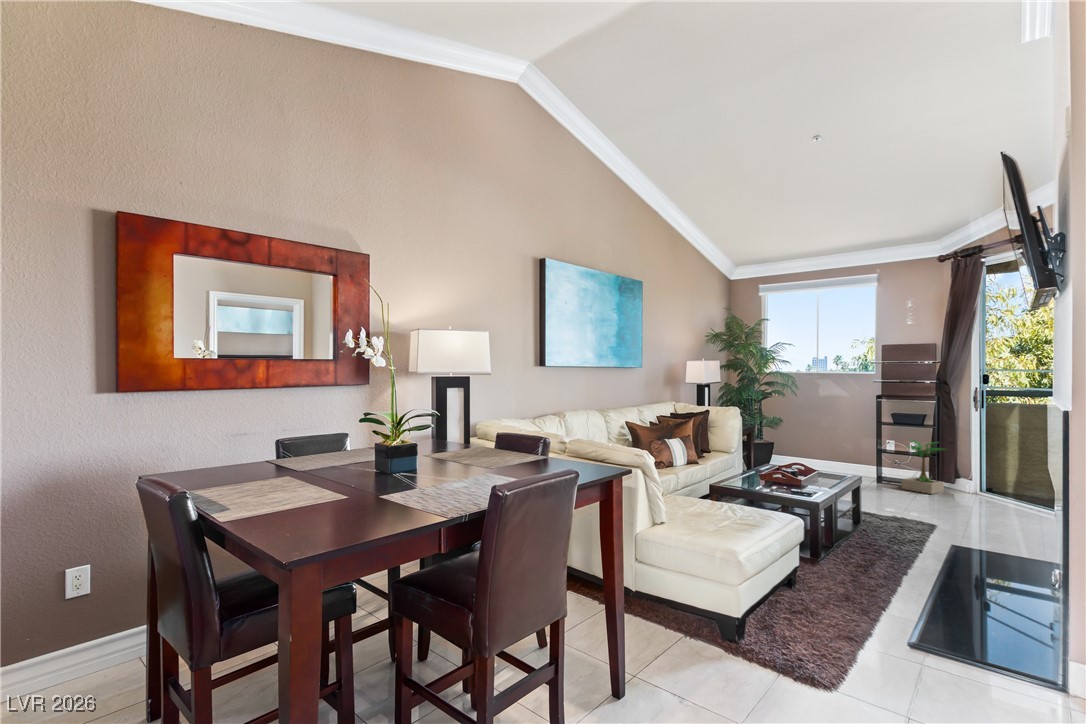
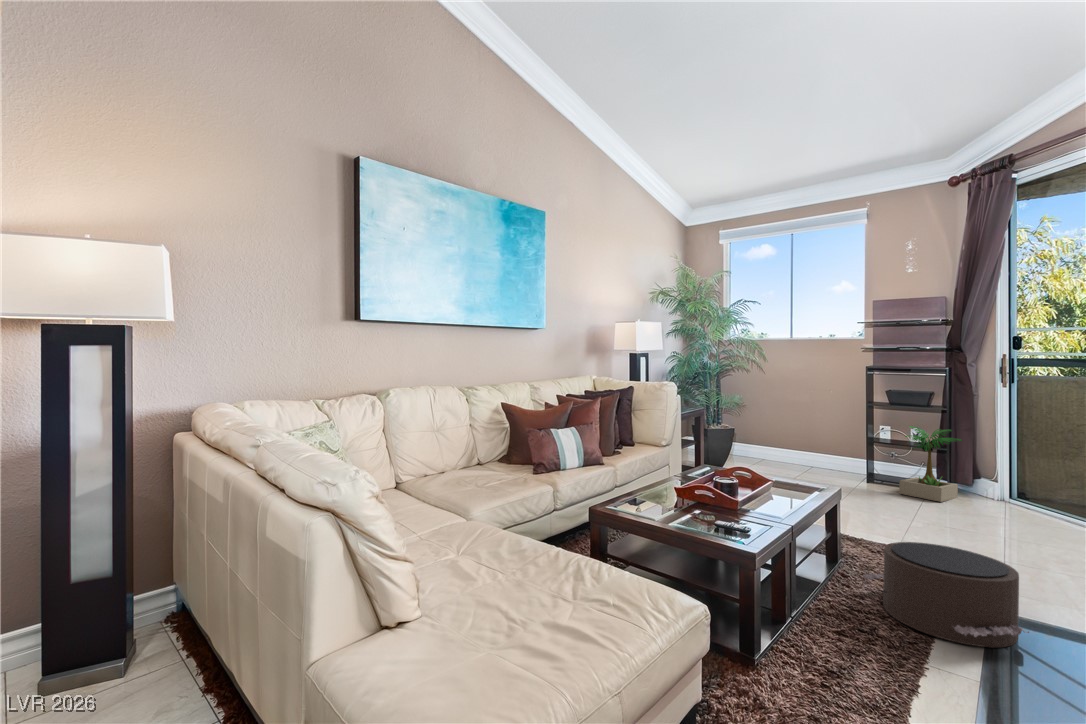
pouf: none [875,509,968,562] -> present [863,542,1029,648]

